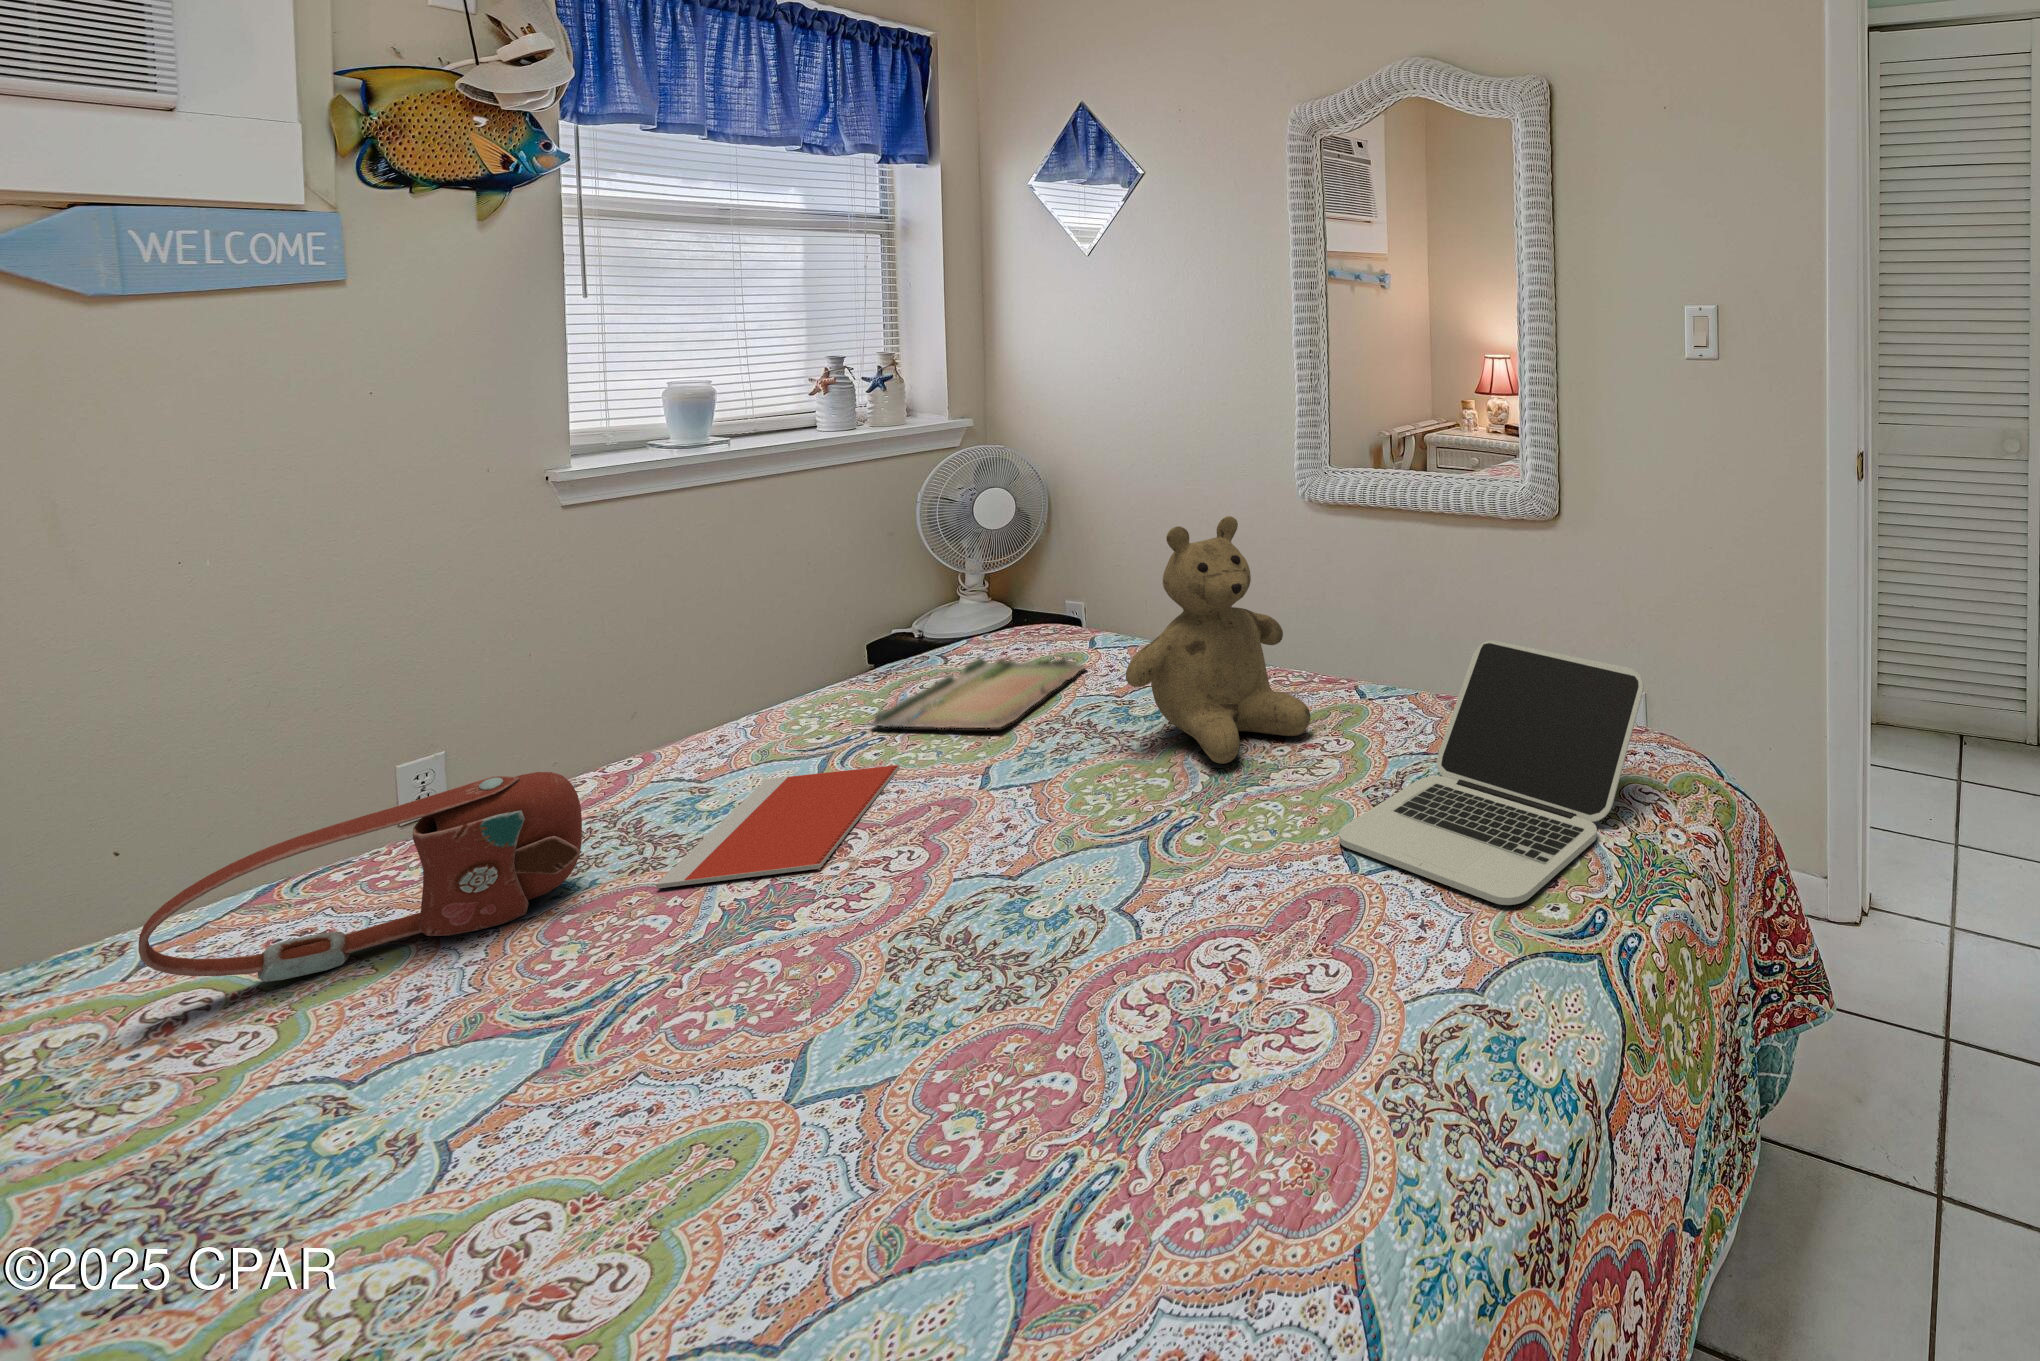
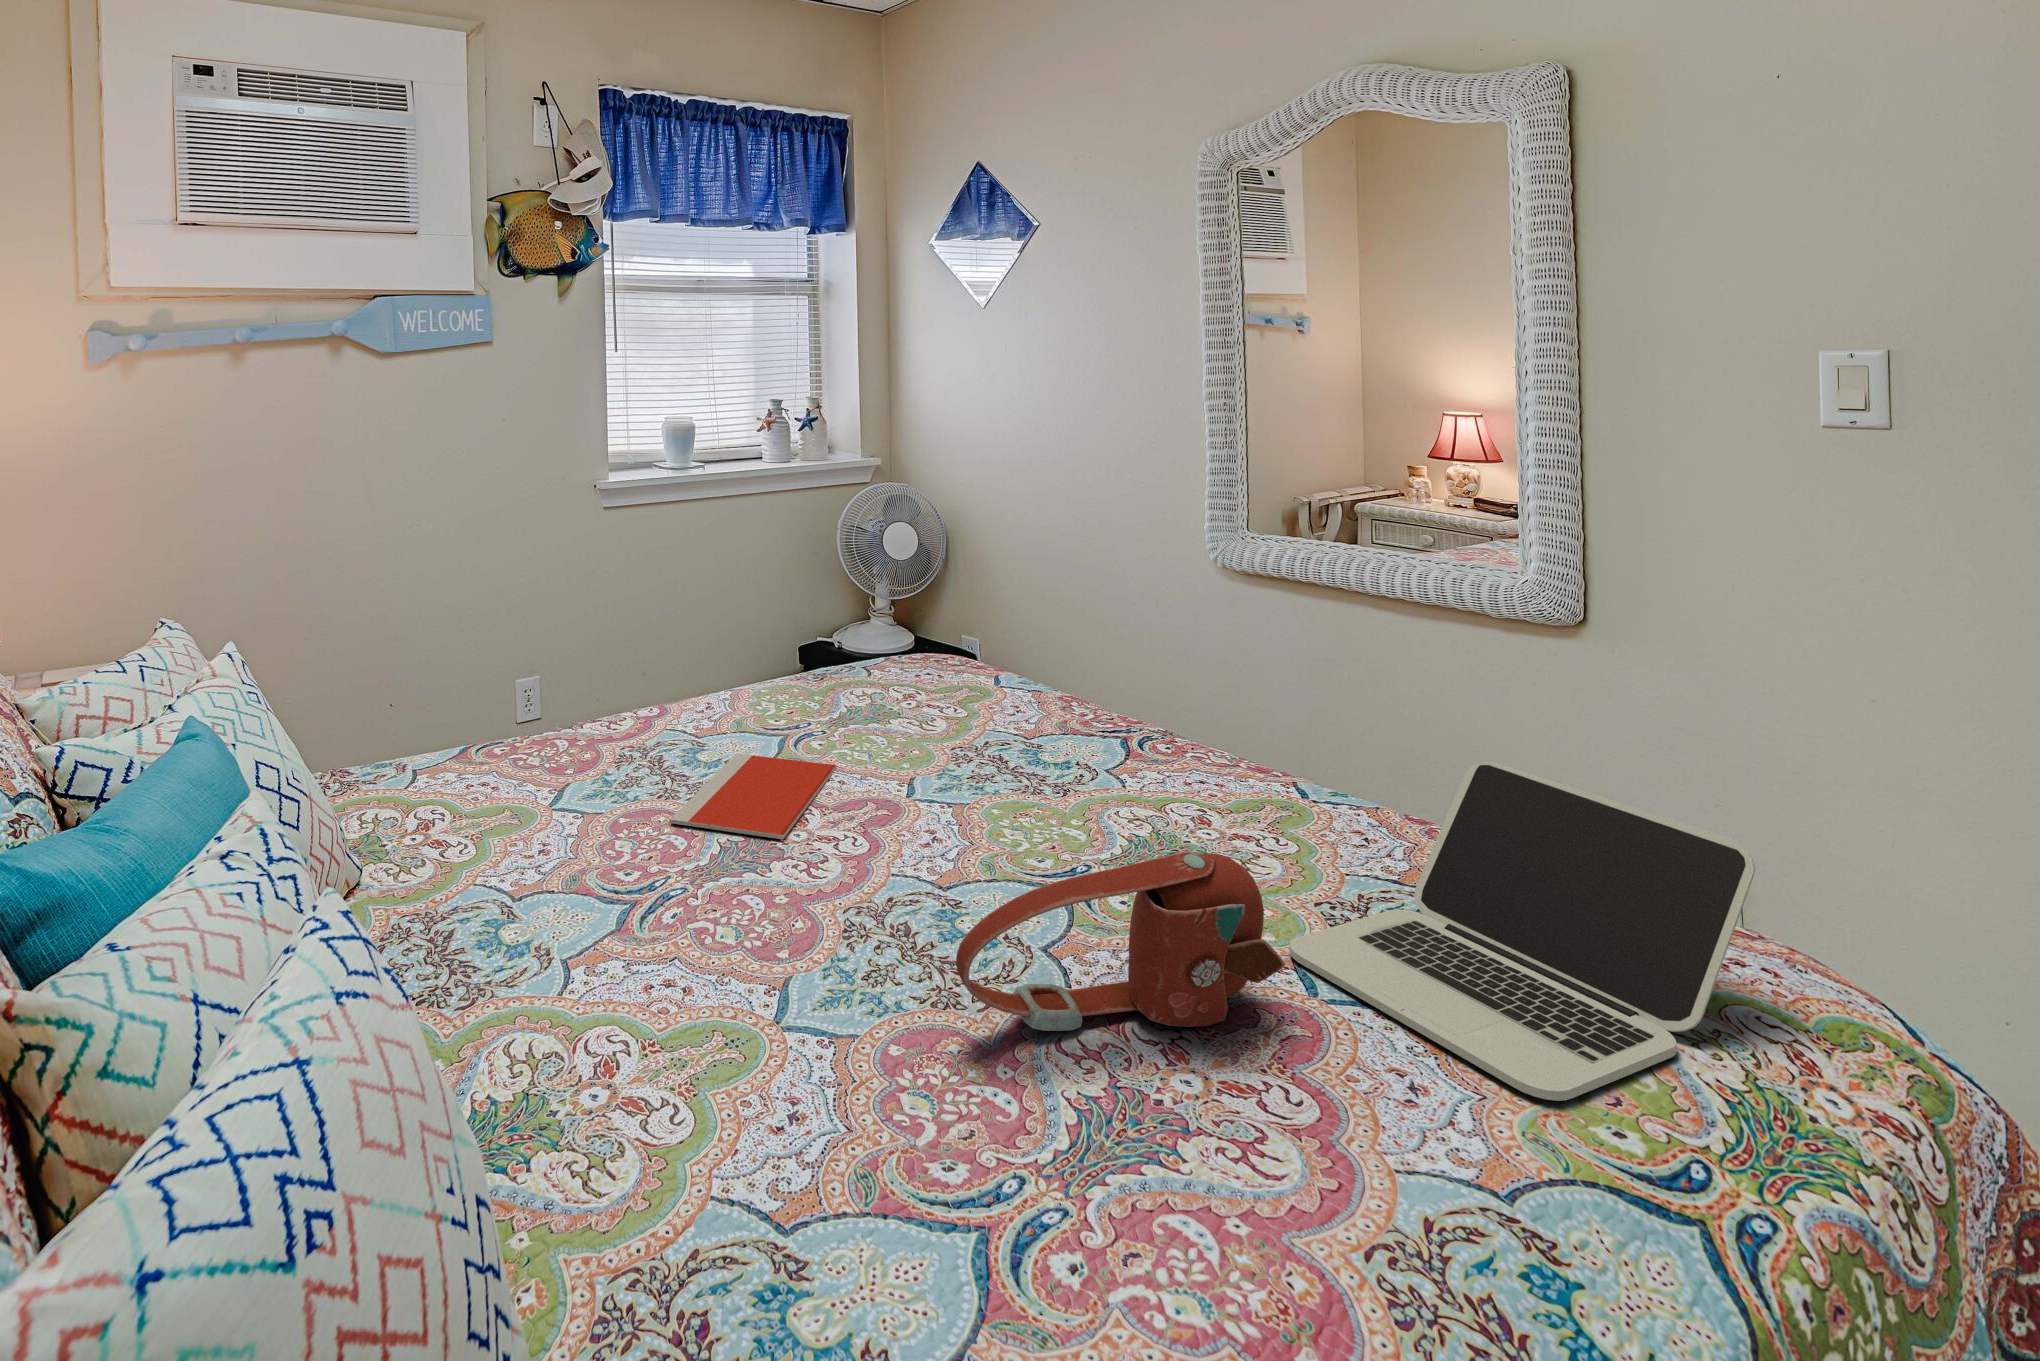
teddy bear: present [1126,516,1310,764] -> none [1041,574,1243,835]
tray: present [872,653,1085,728] -> none [811,681,994,750]
handbag: present [138,772,582,982] -> present [956,852,1285,1031]

